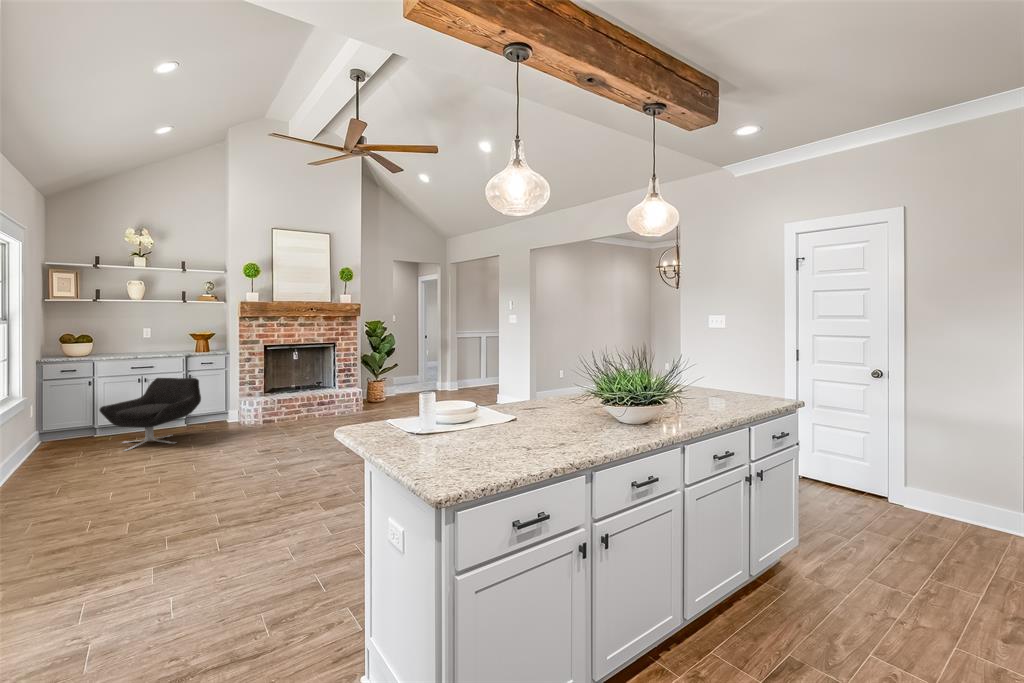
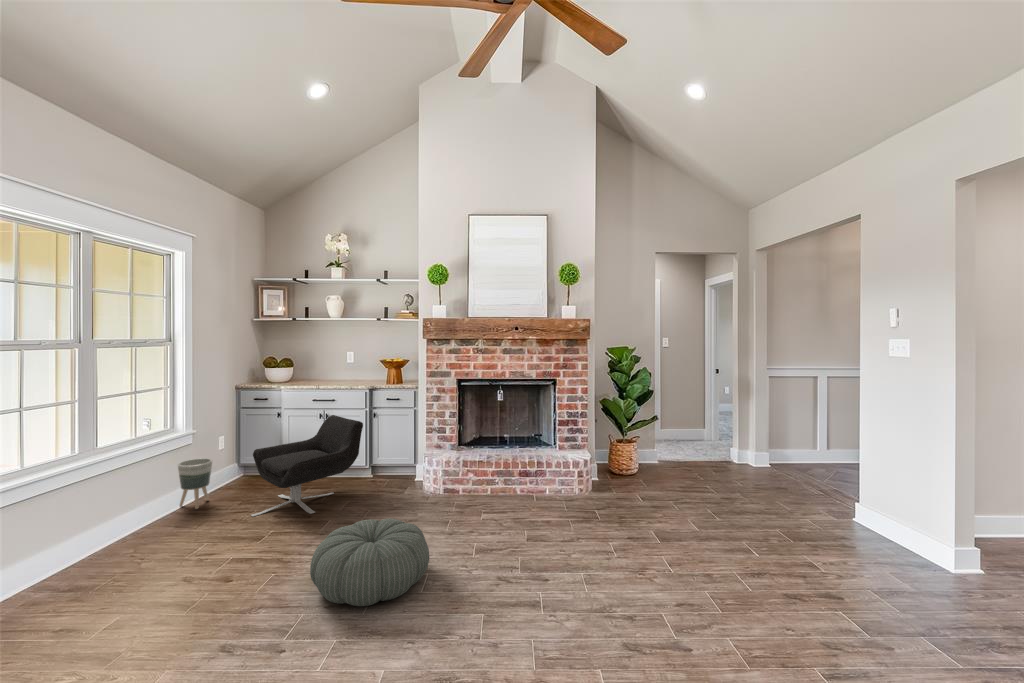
planter: none [31,418,64,458] -> present [178,458,212,509]
pouf: none [237,421,306,457] -> present [310,518,429,606]

